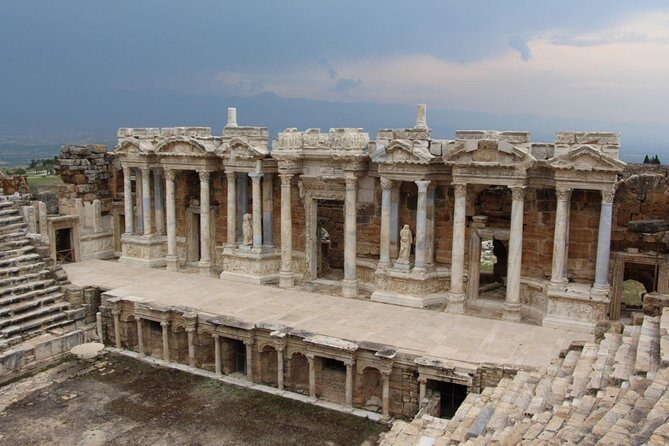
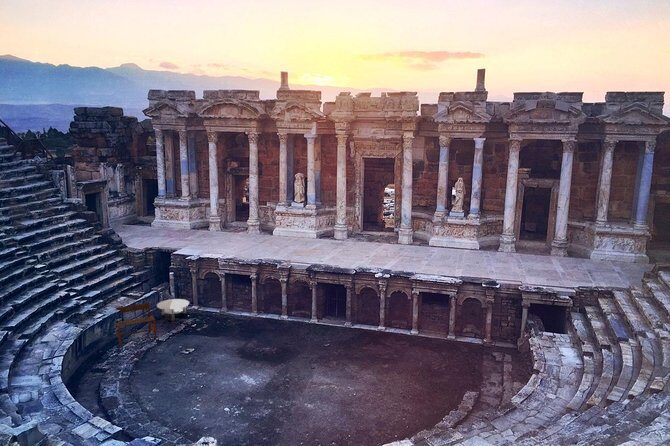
bench: none [11,347,54,389] -> present [116,302,156,345]

